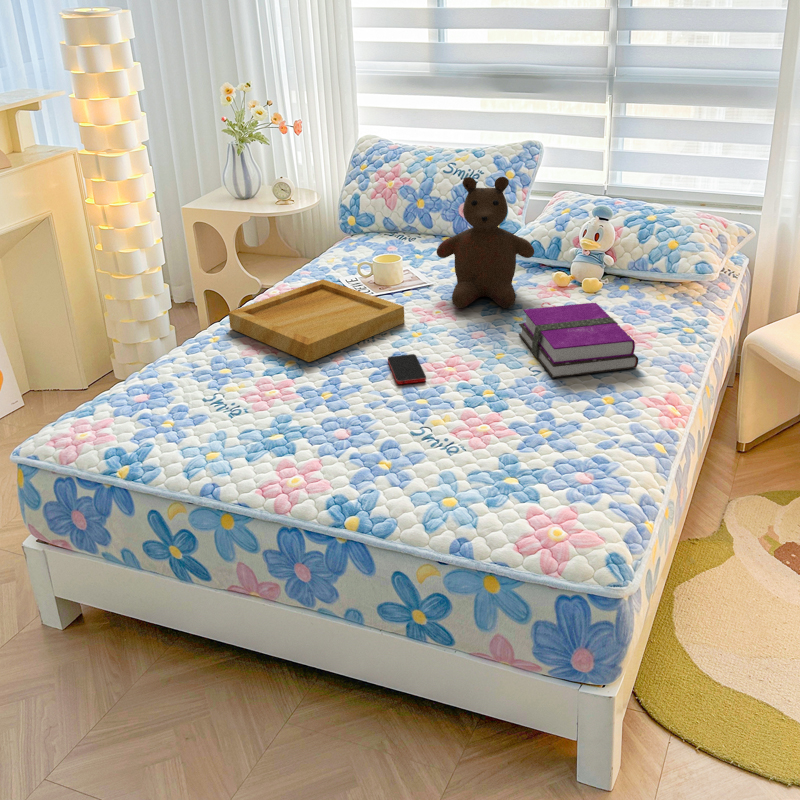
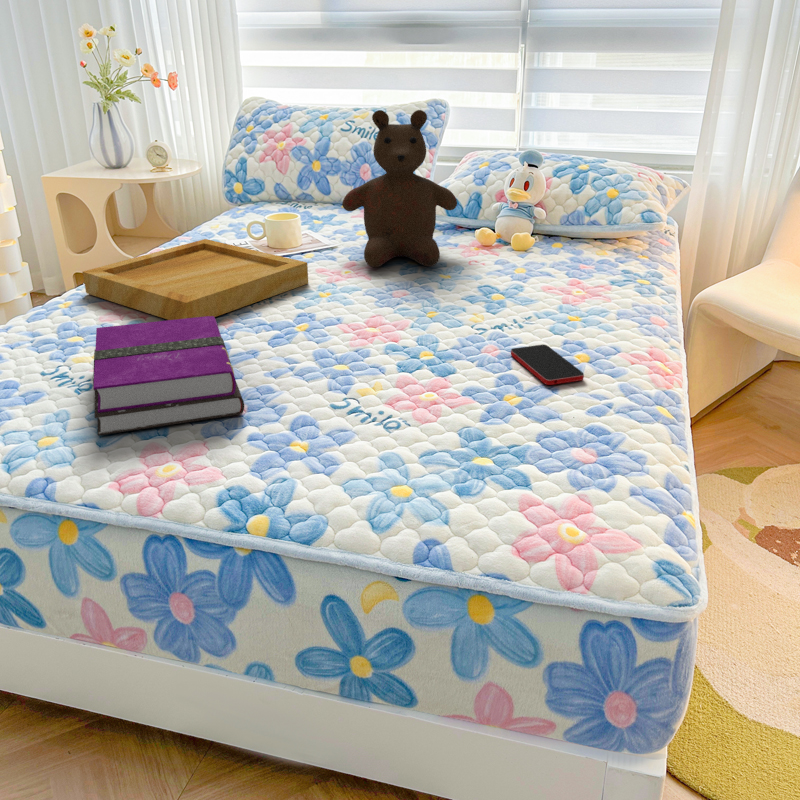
hardback book: present [519,303,638,378] -> present [93,316,244,435]
smartphone: present [388,354,426,384] -> present [511,344,584,385]

